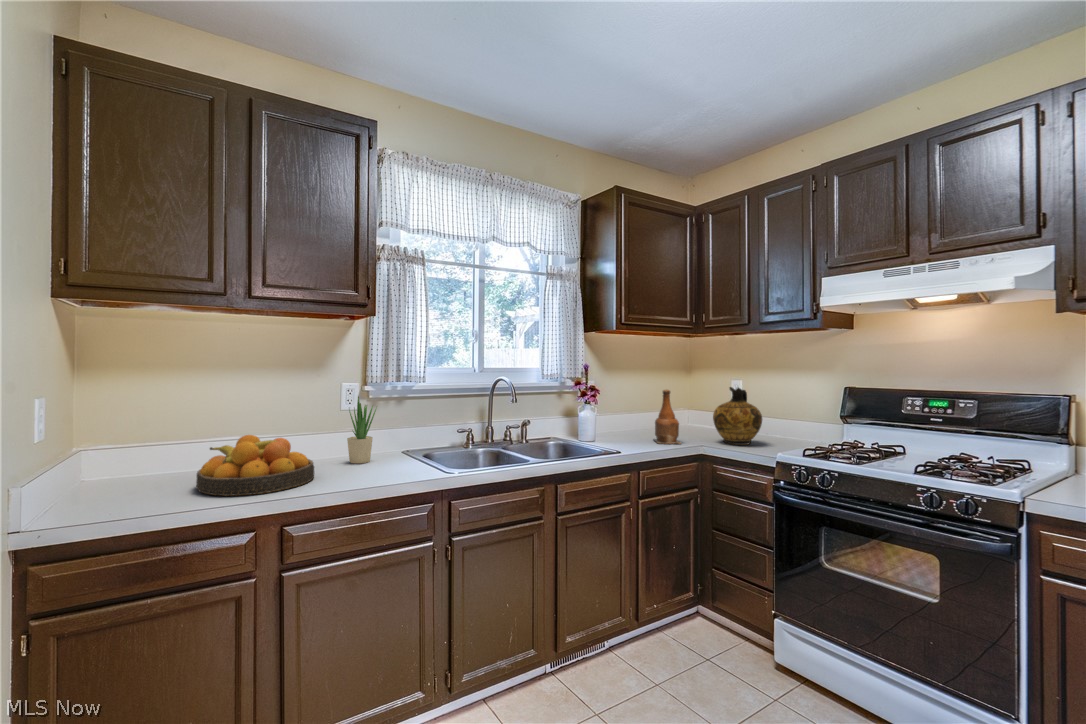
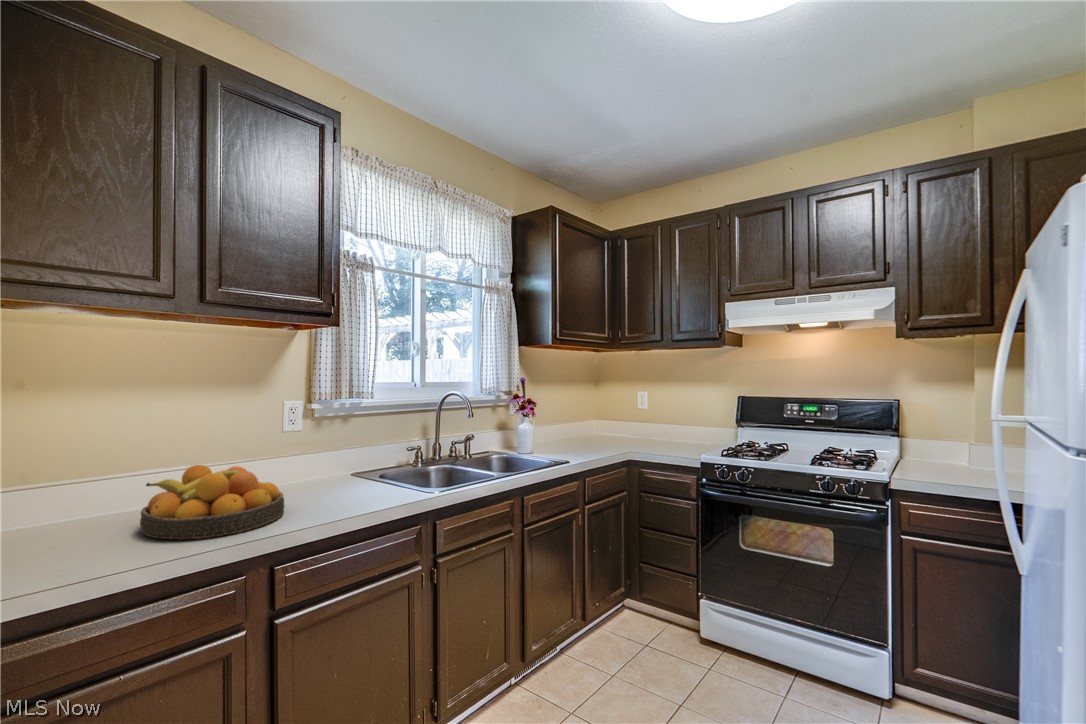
ceramic jug: present [713,387,762,445] -> none [635,397,677,449]
bottle: present [654,390,680,444] -> none [583,401,613,451]
potted plant: present [347,396,376,464] -> none [299,413,332,491]

